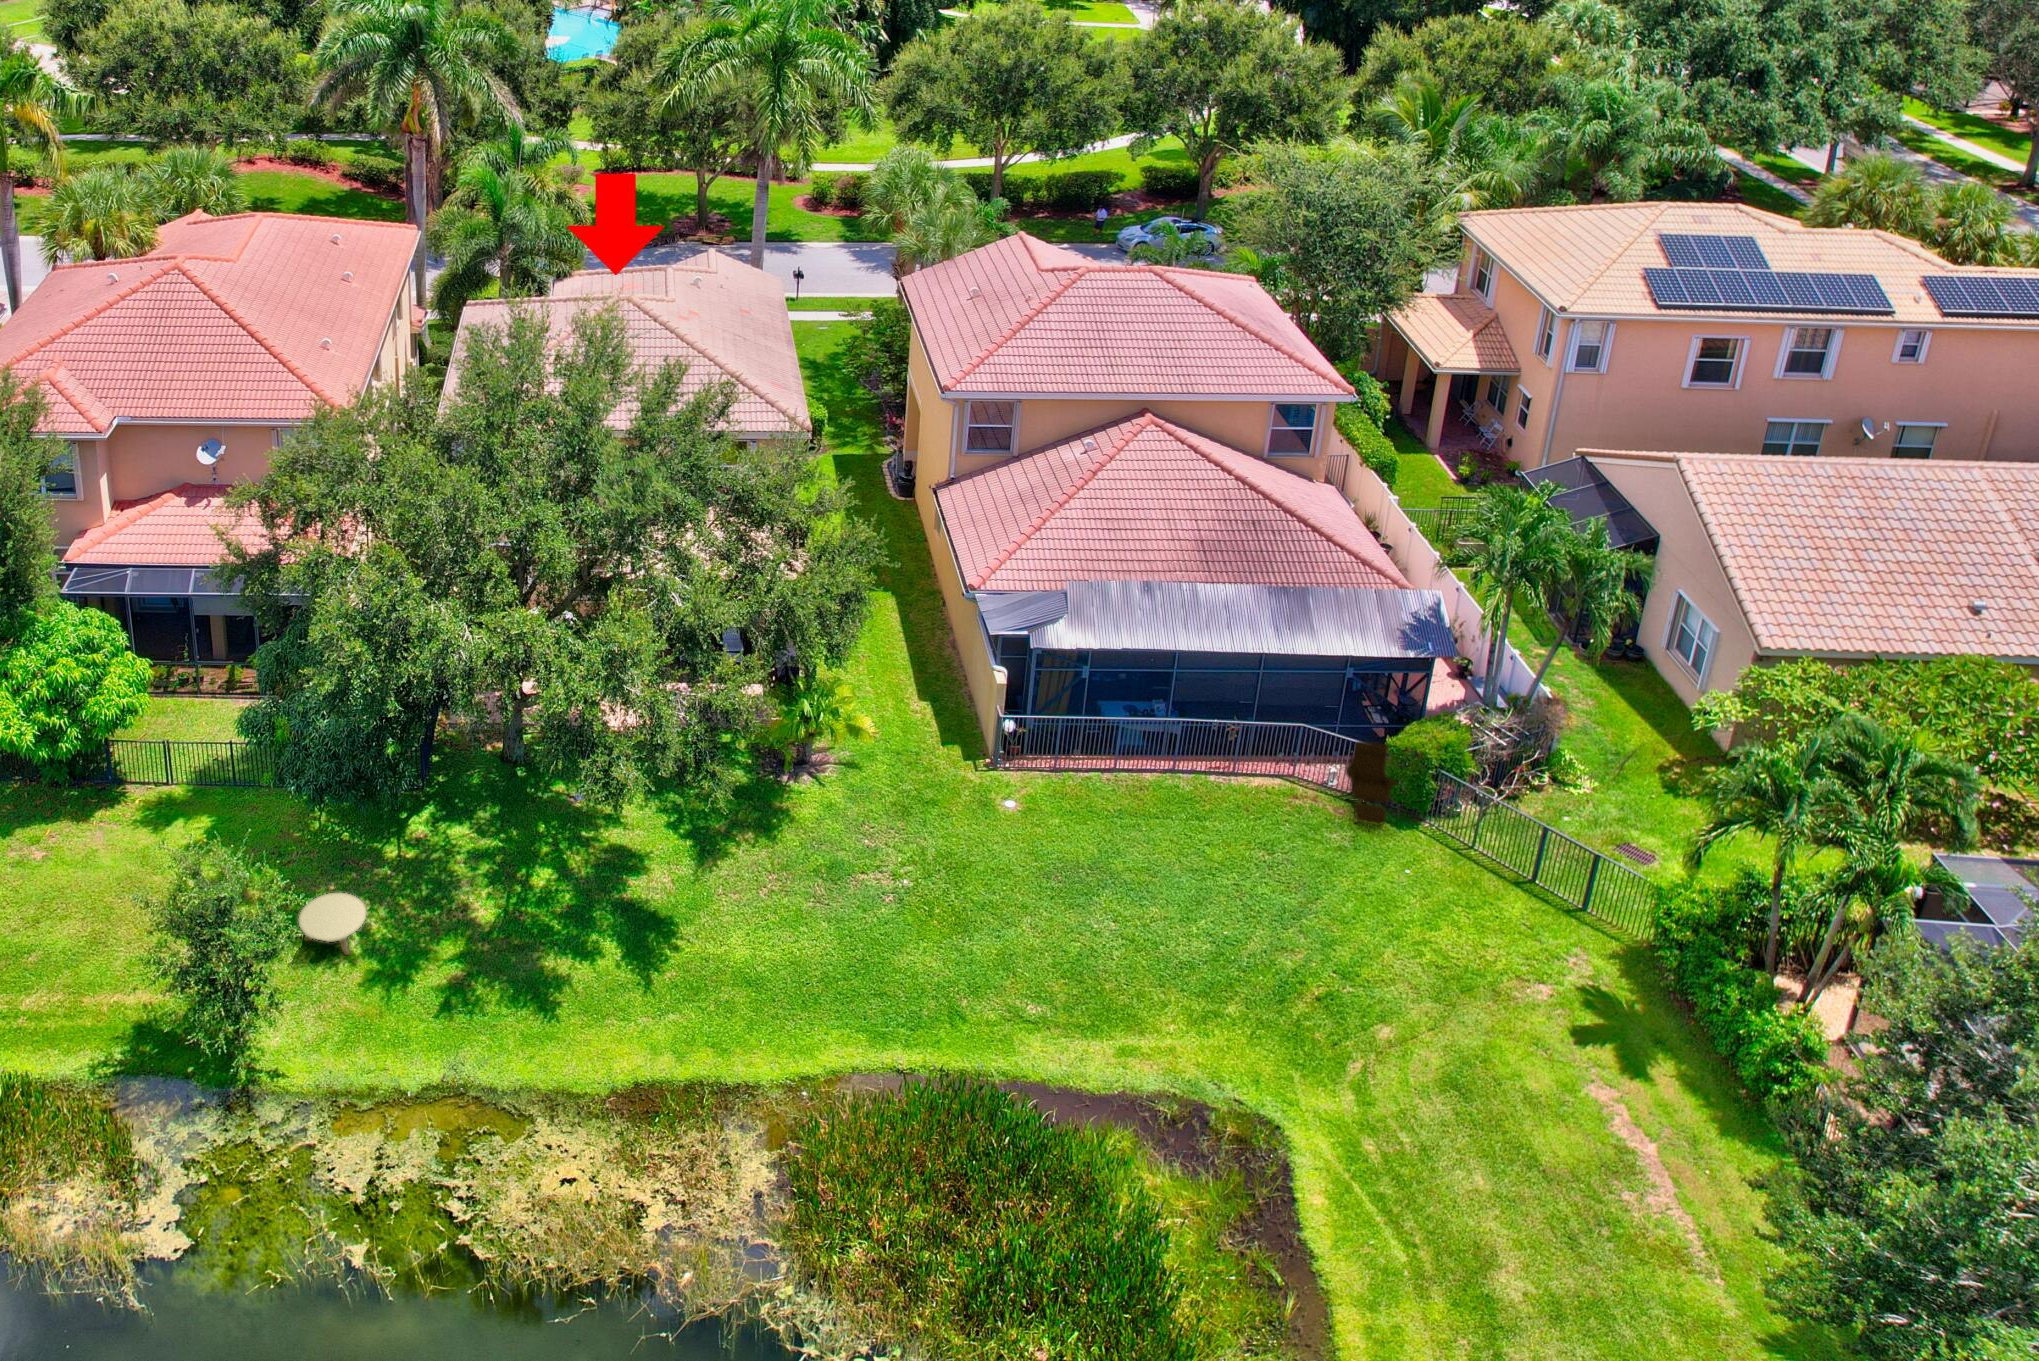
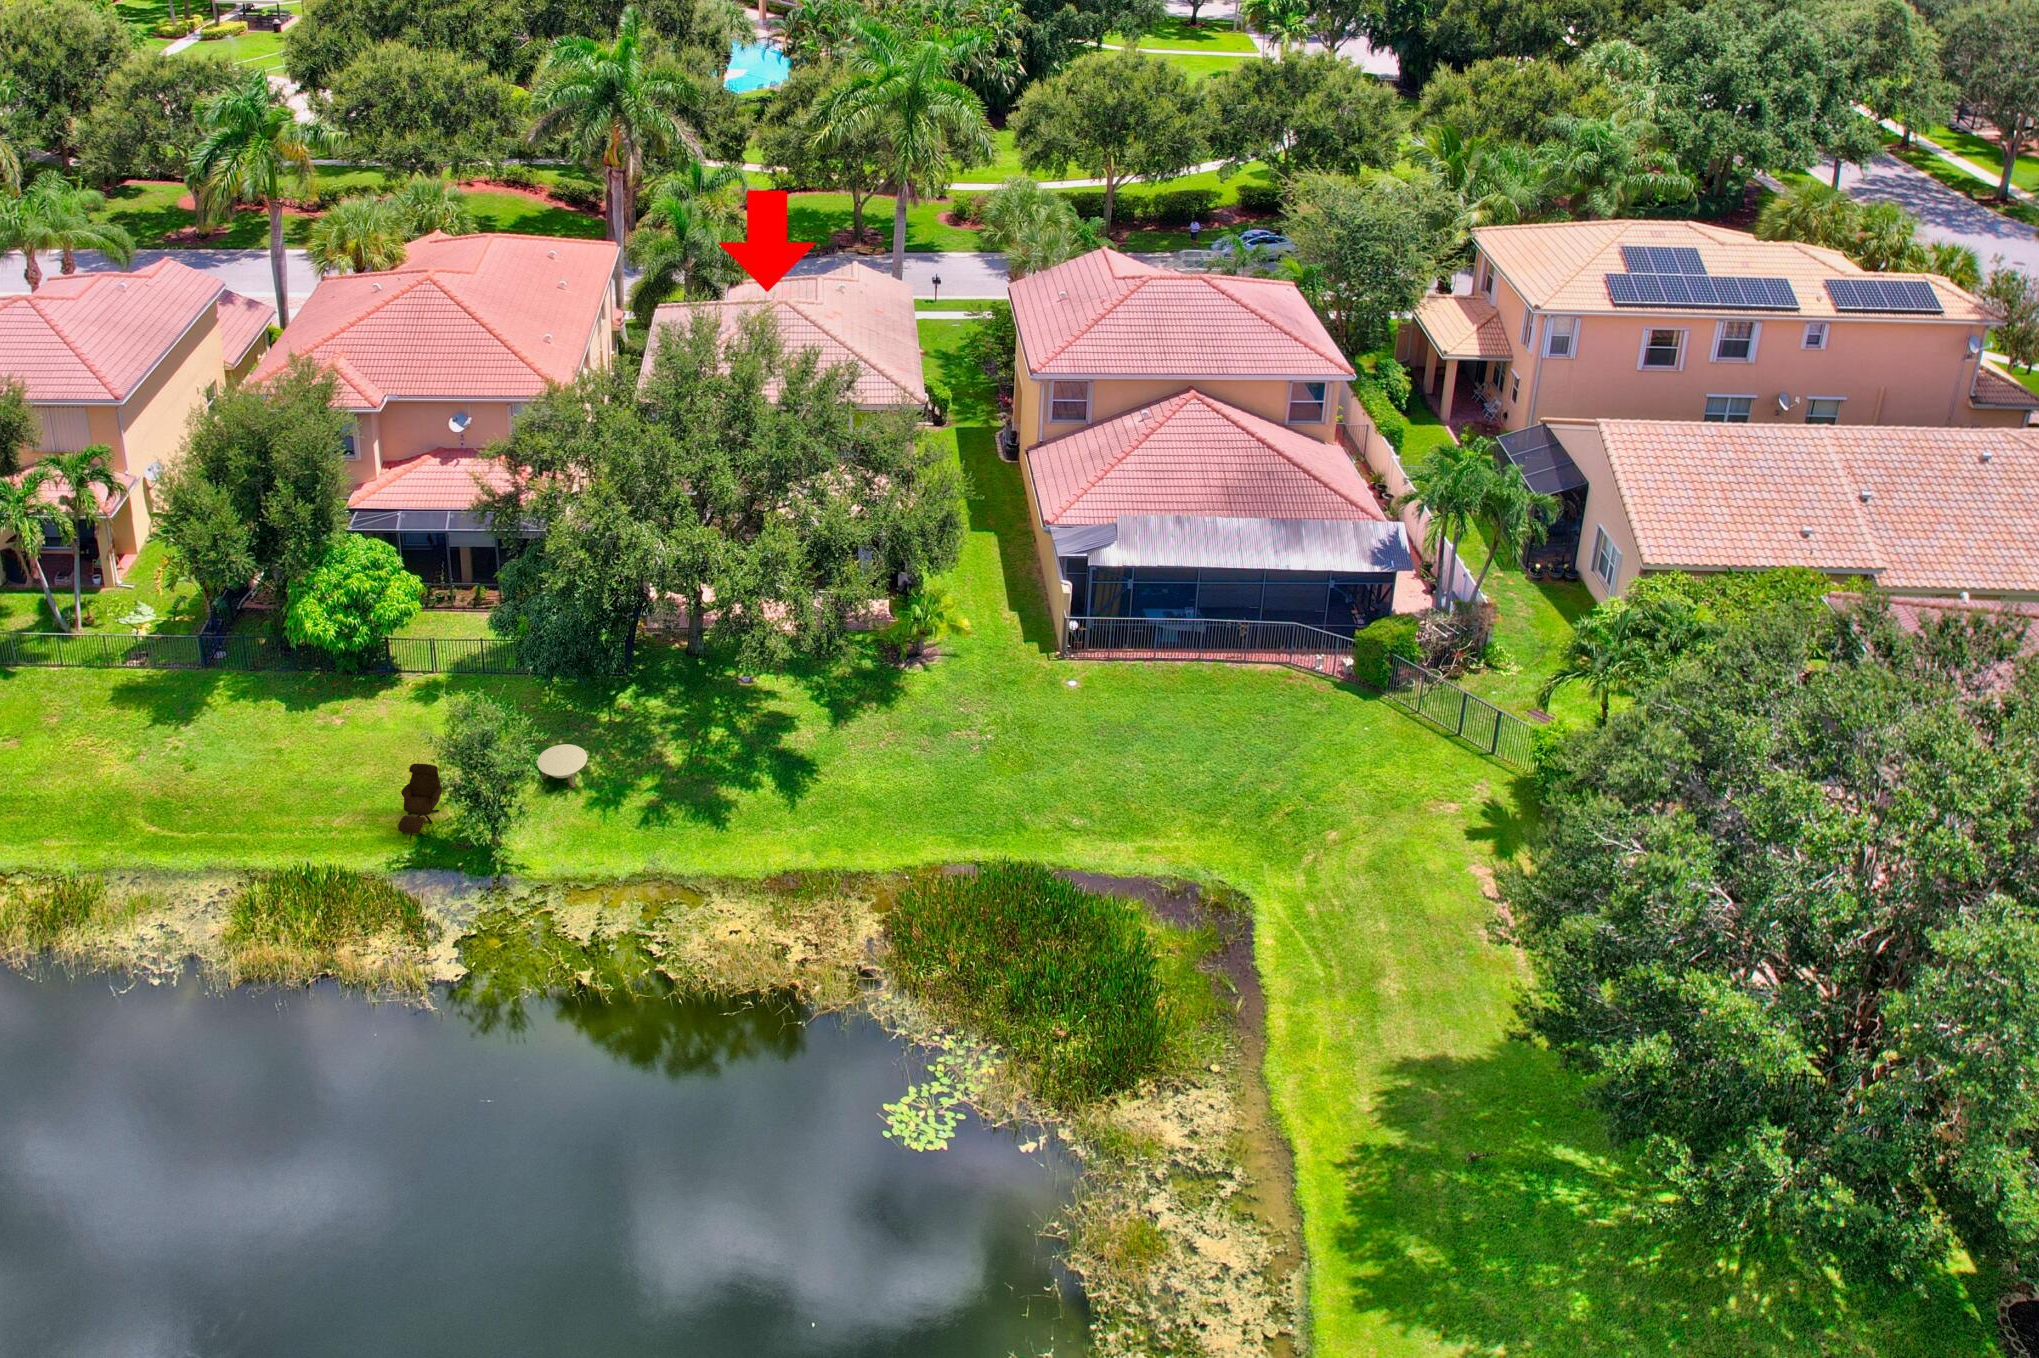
lounge chair: present [1345,741,1397,826] -> present [398,763,442,840]

